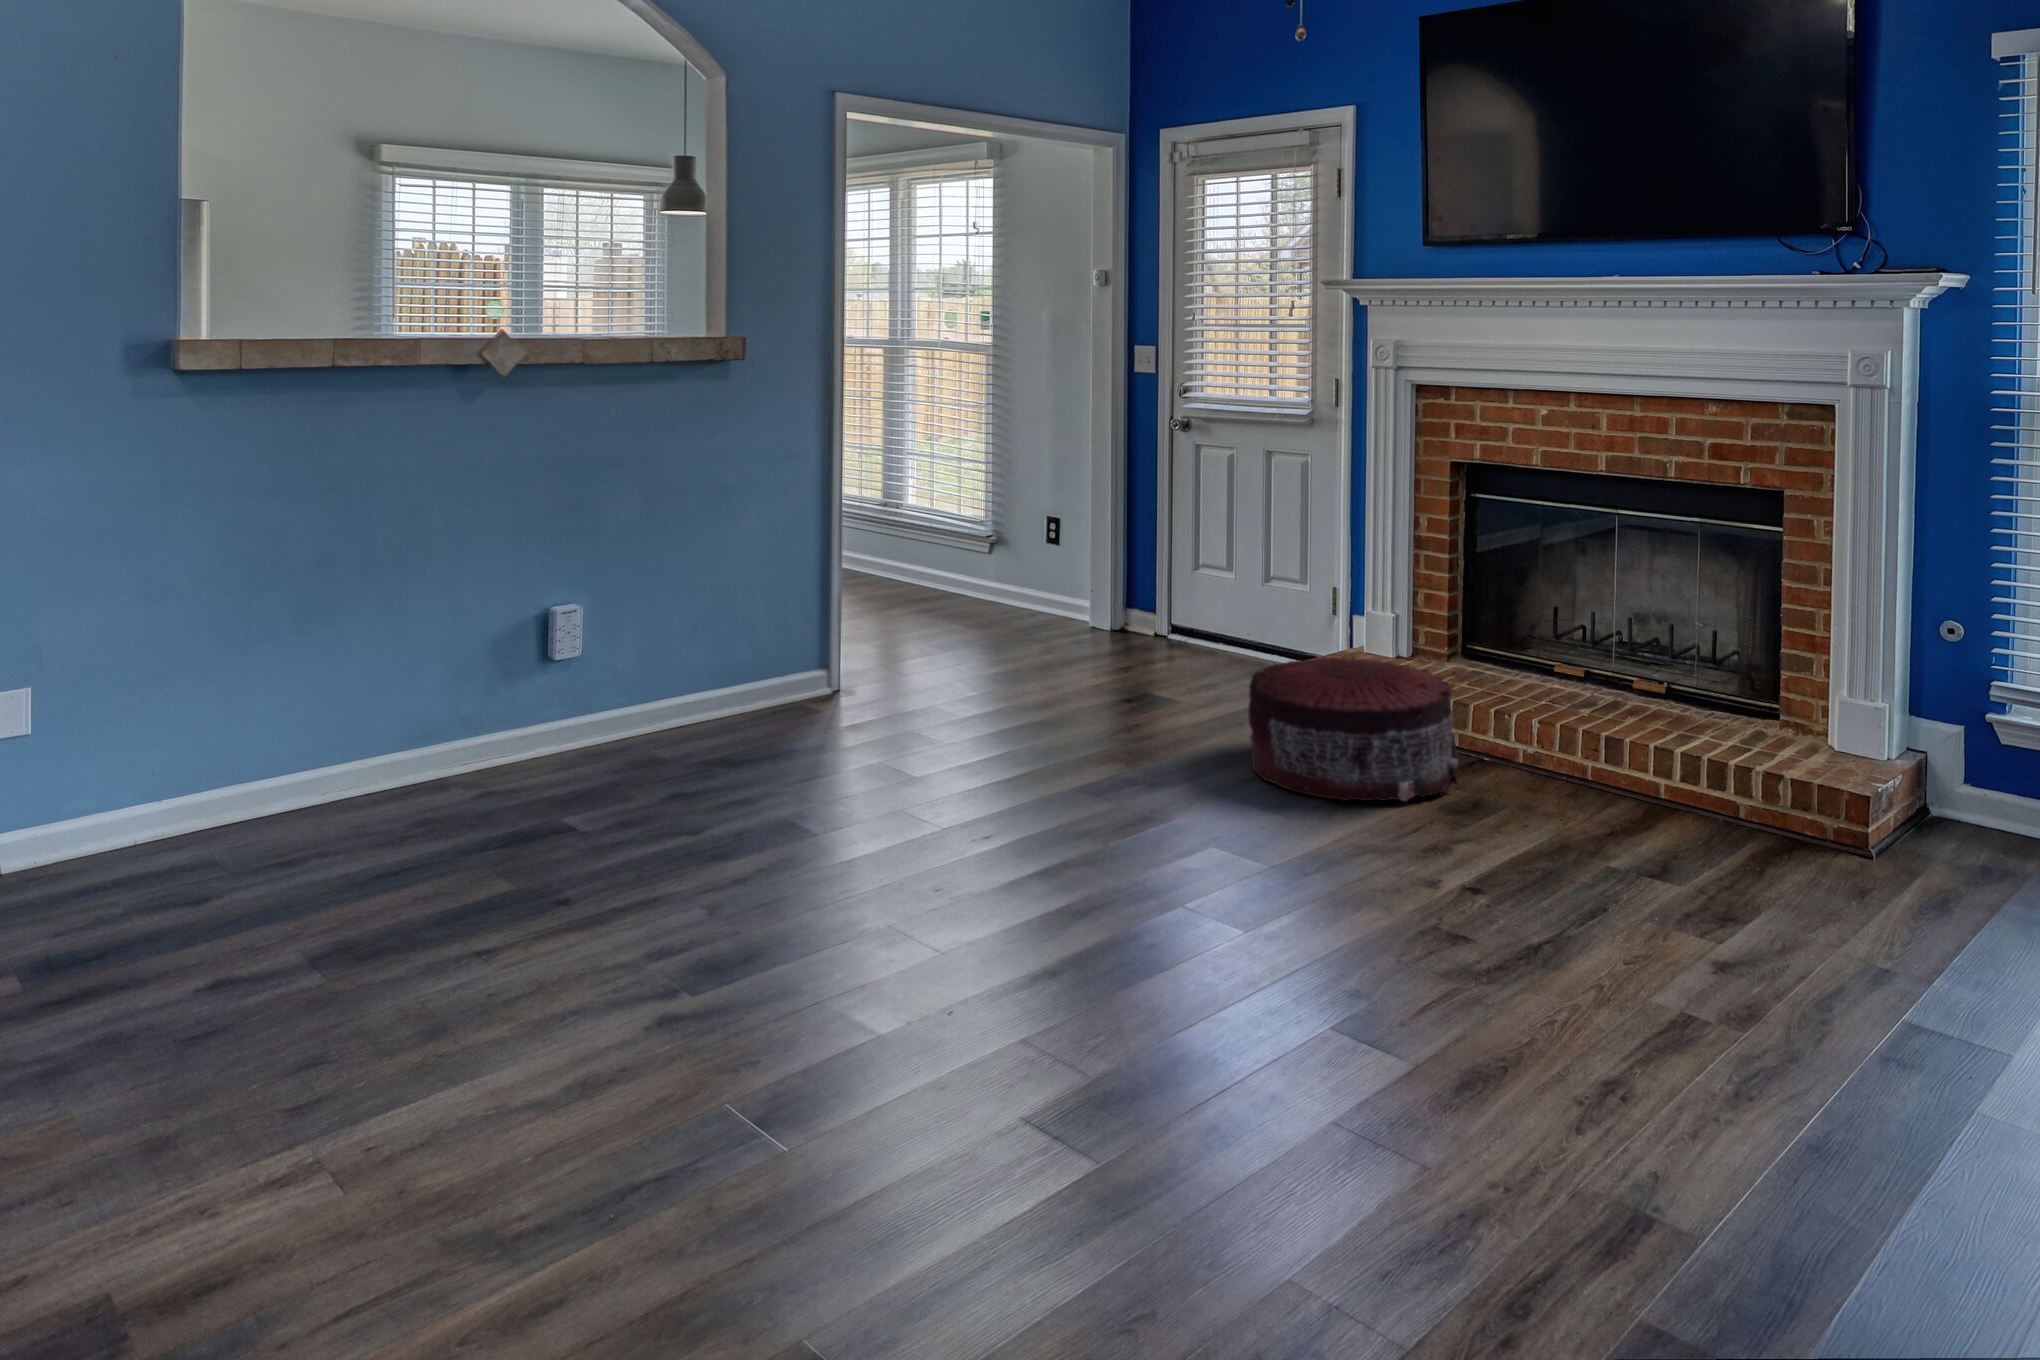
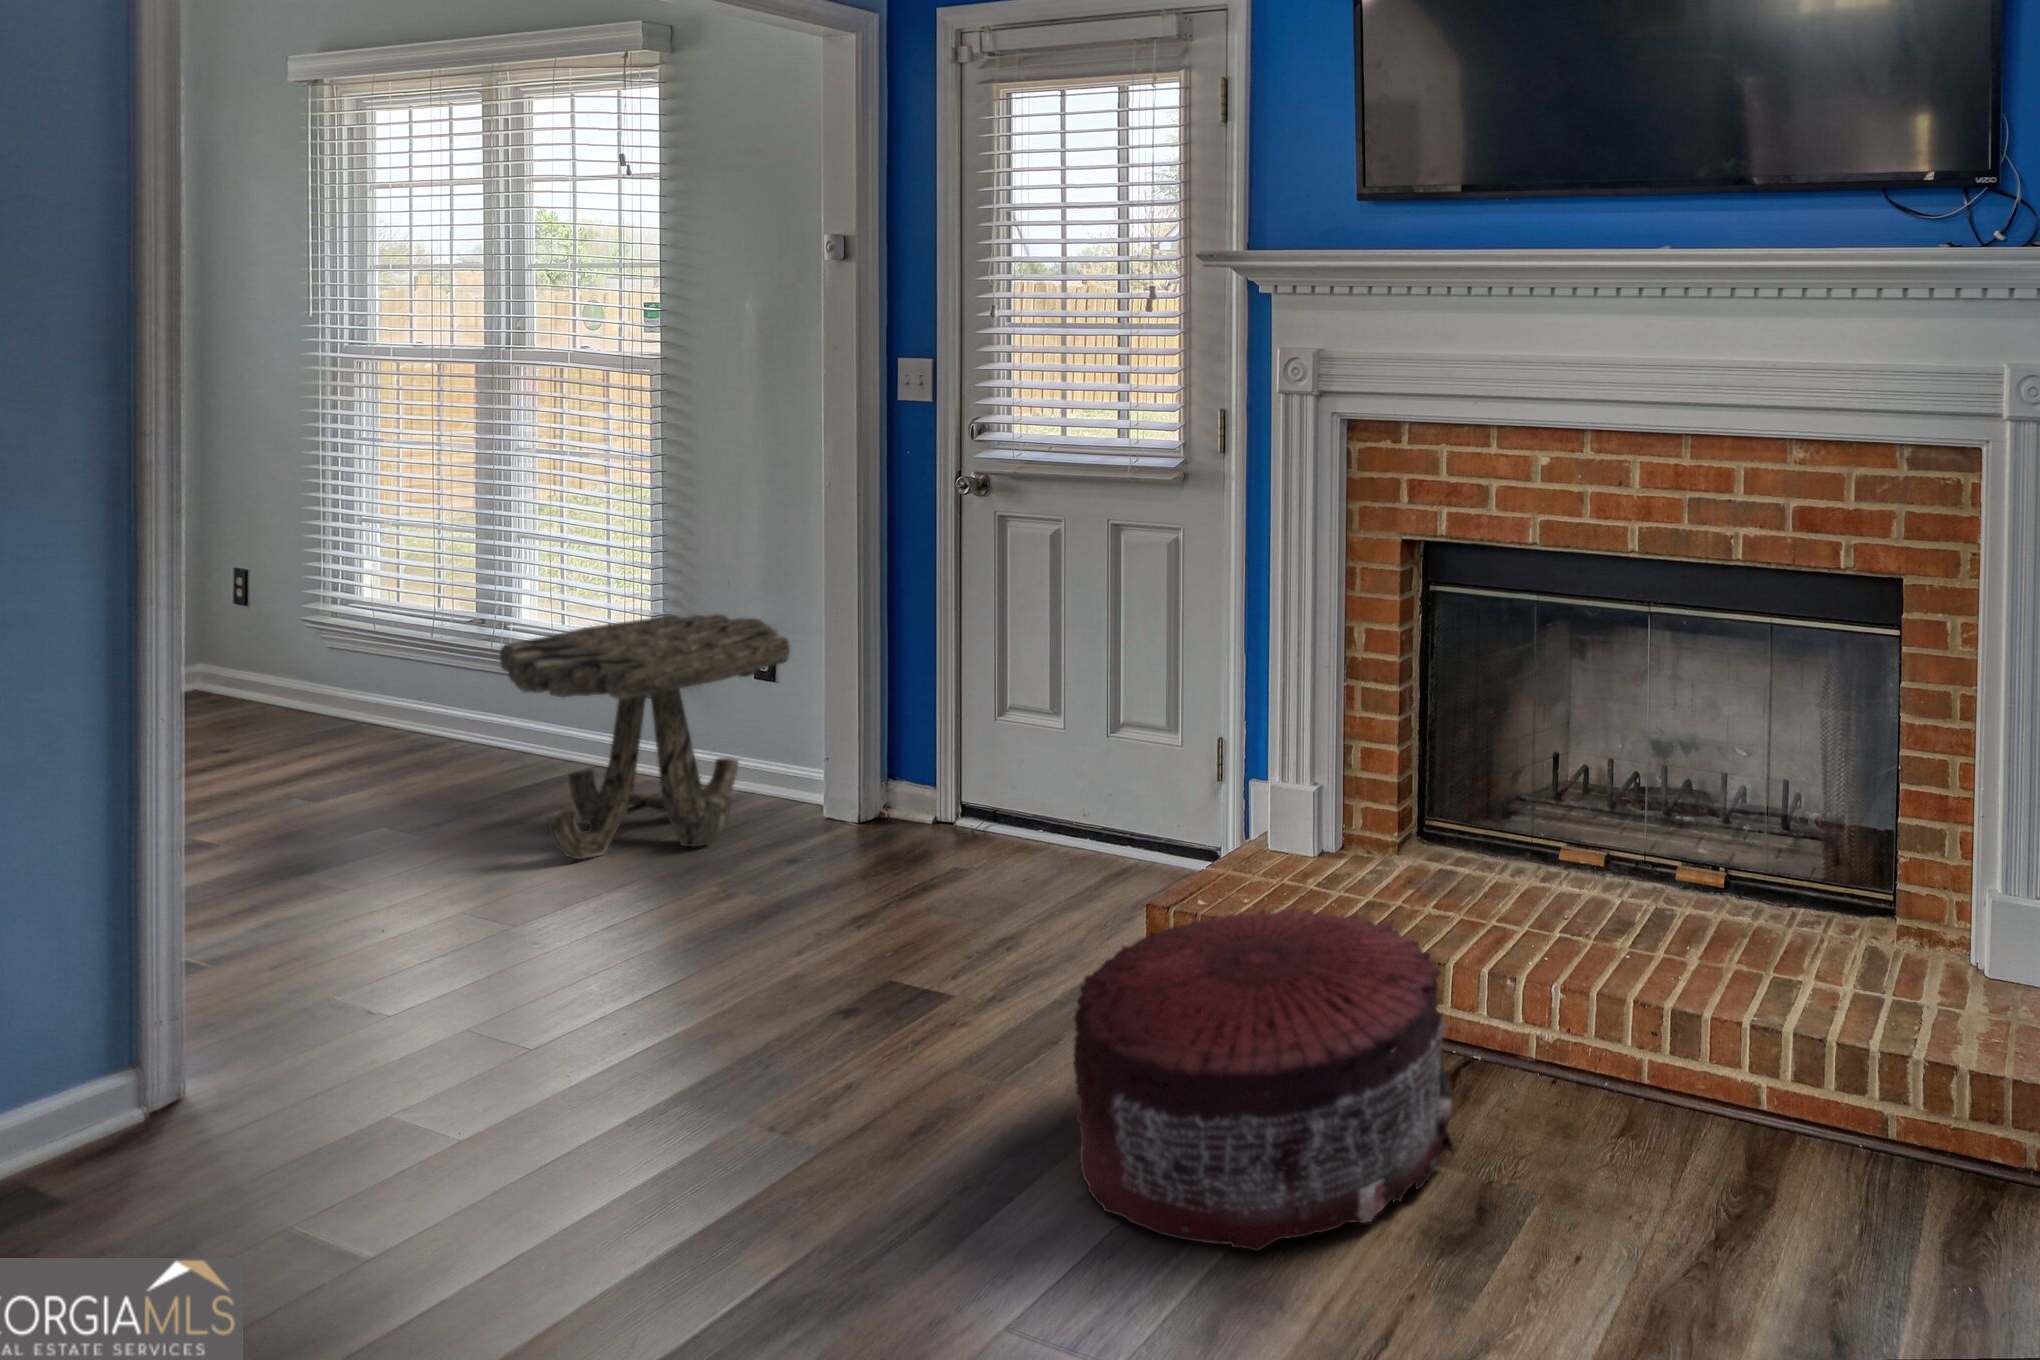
side table: none [918,500,1072,632] -> present [500,614,790,859]

